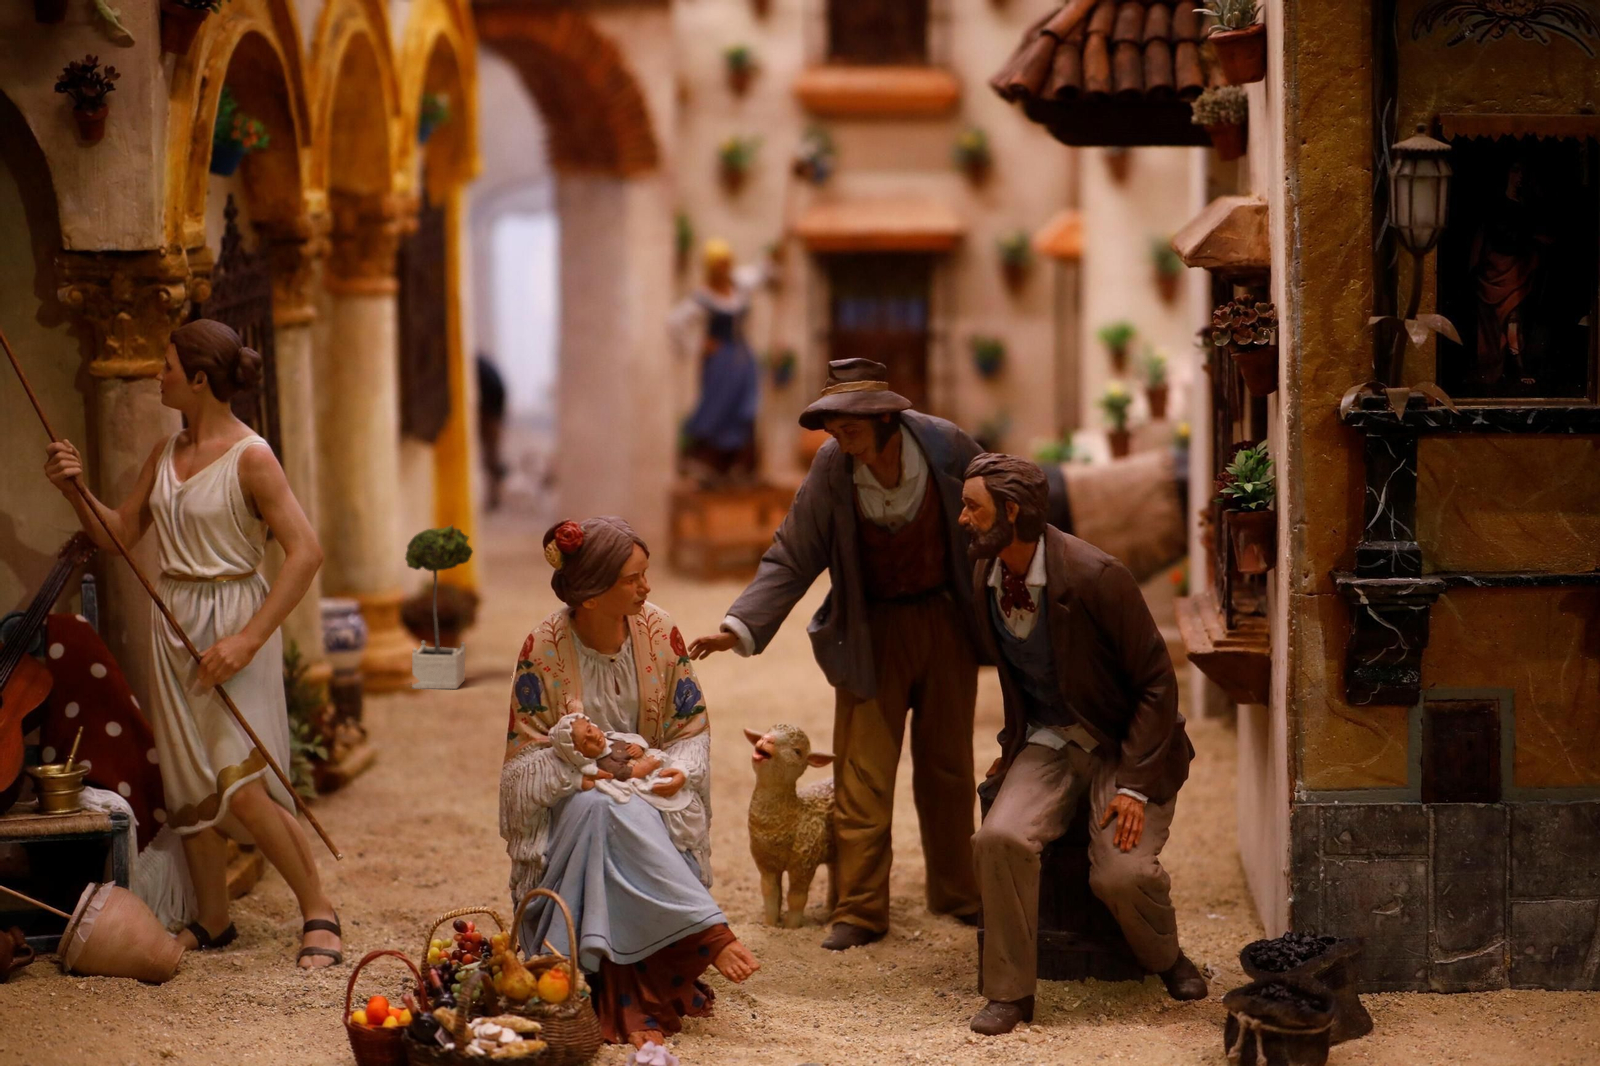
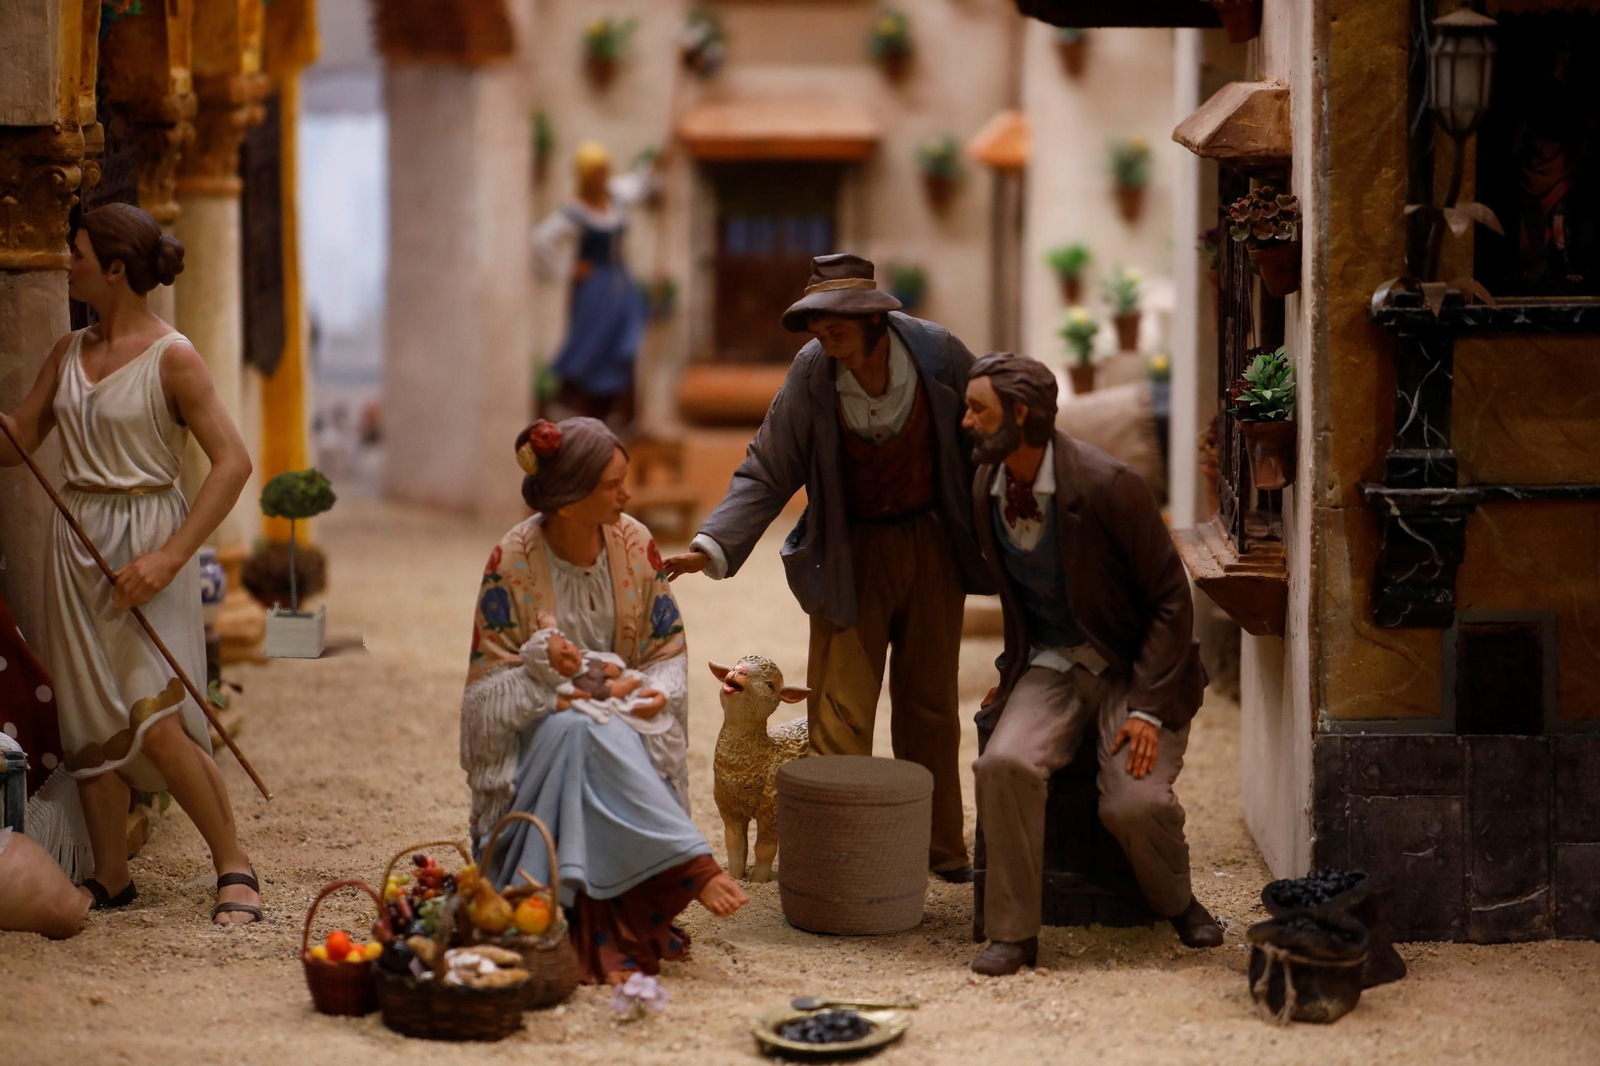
woven basket: none [799,813,944,984] -> present [774,755,934,936]

